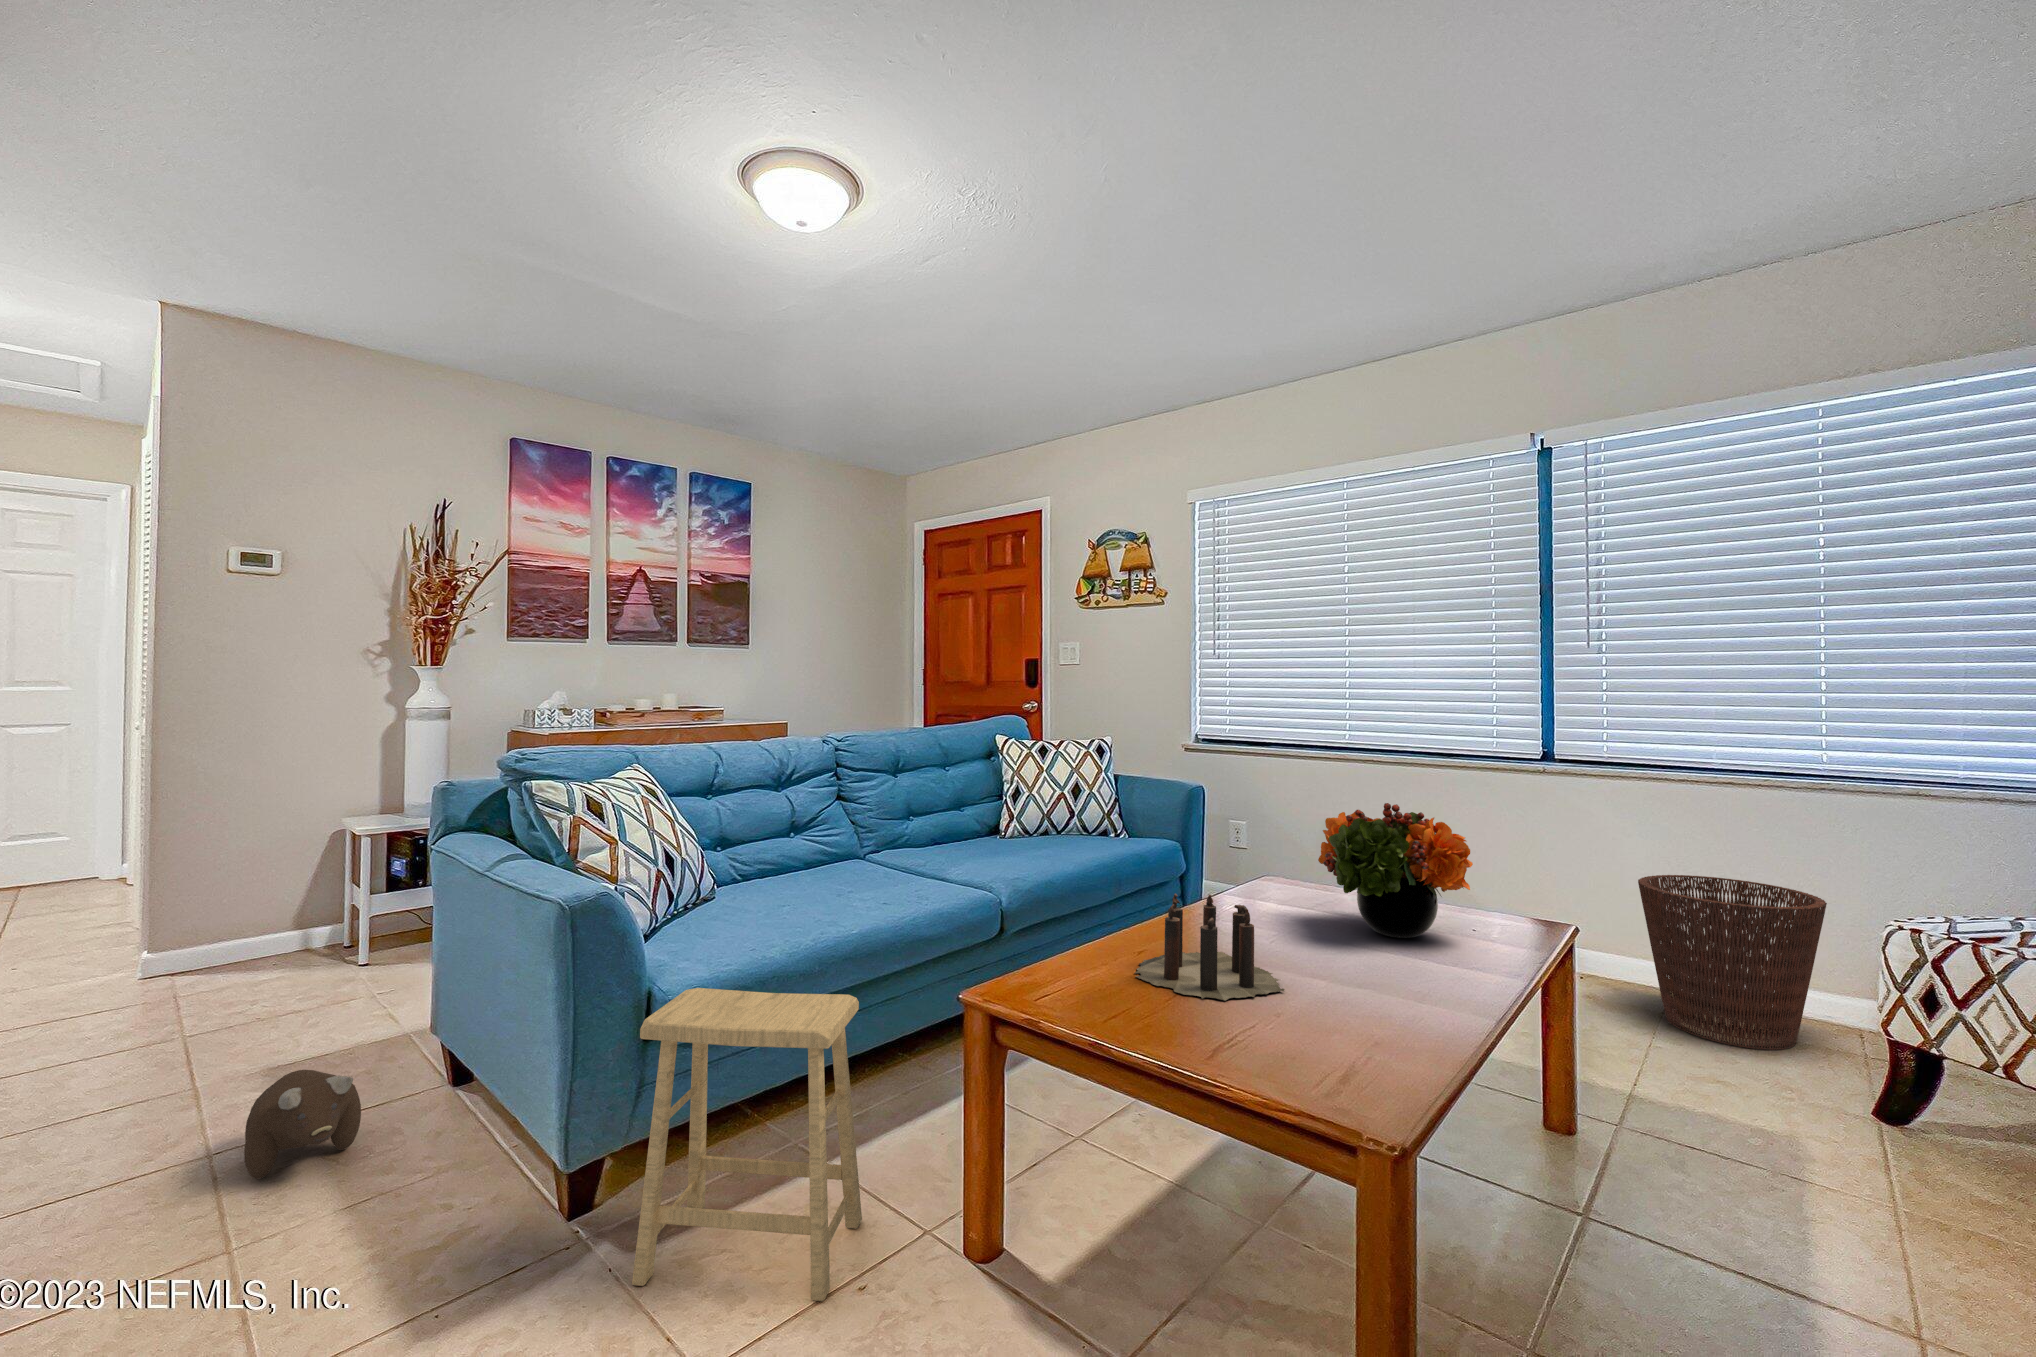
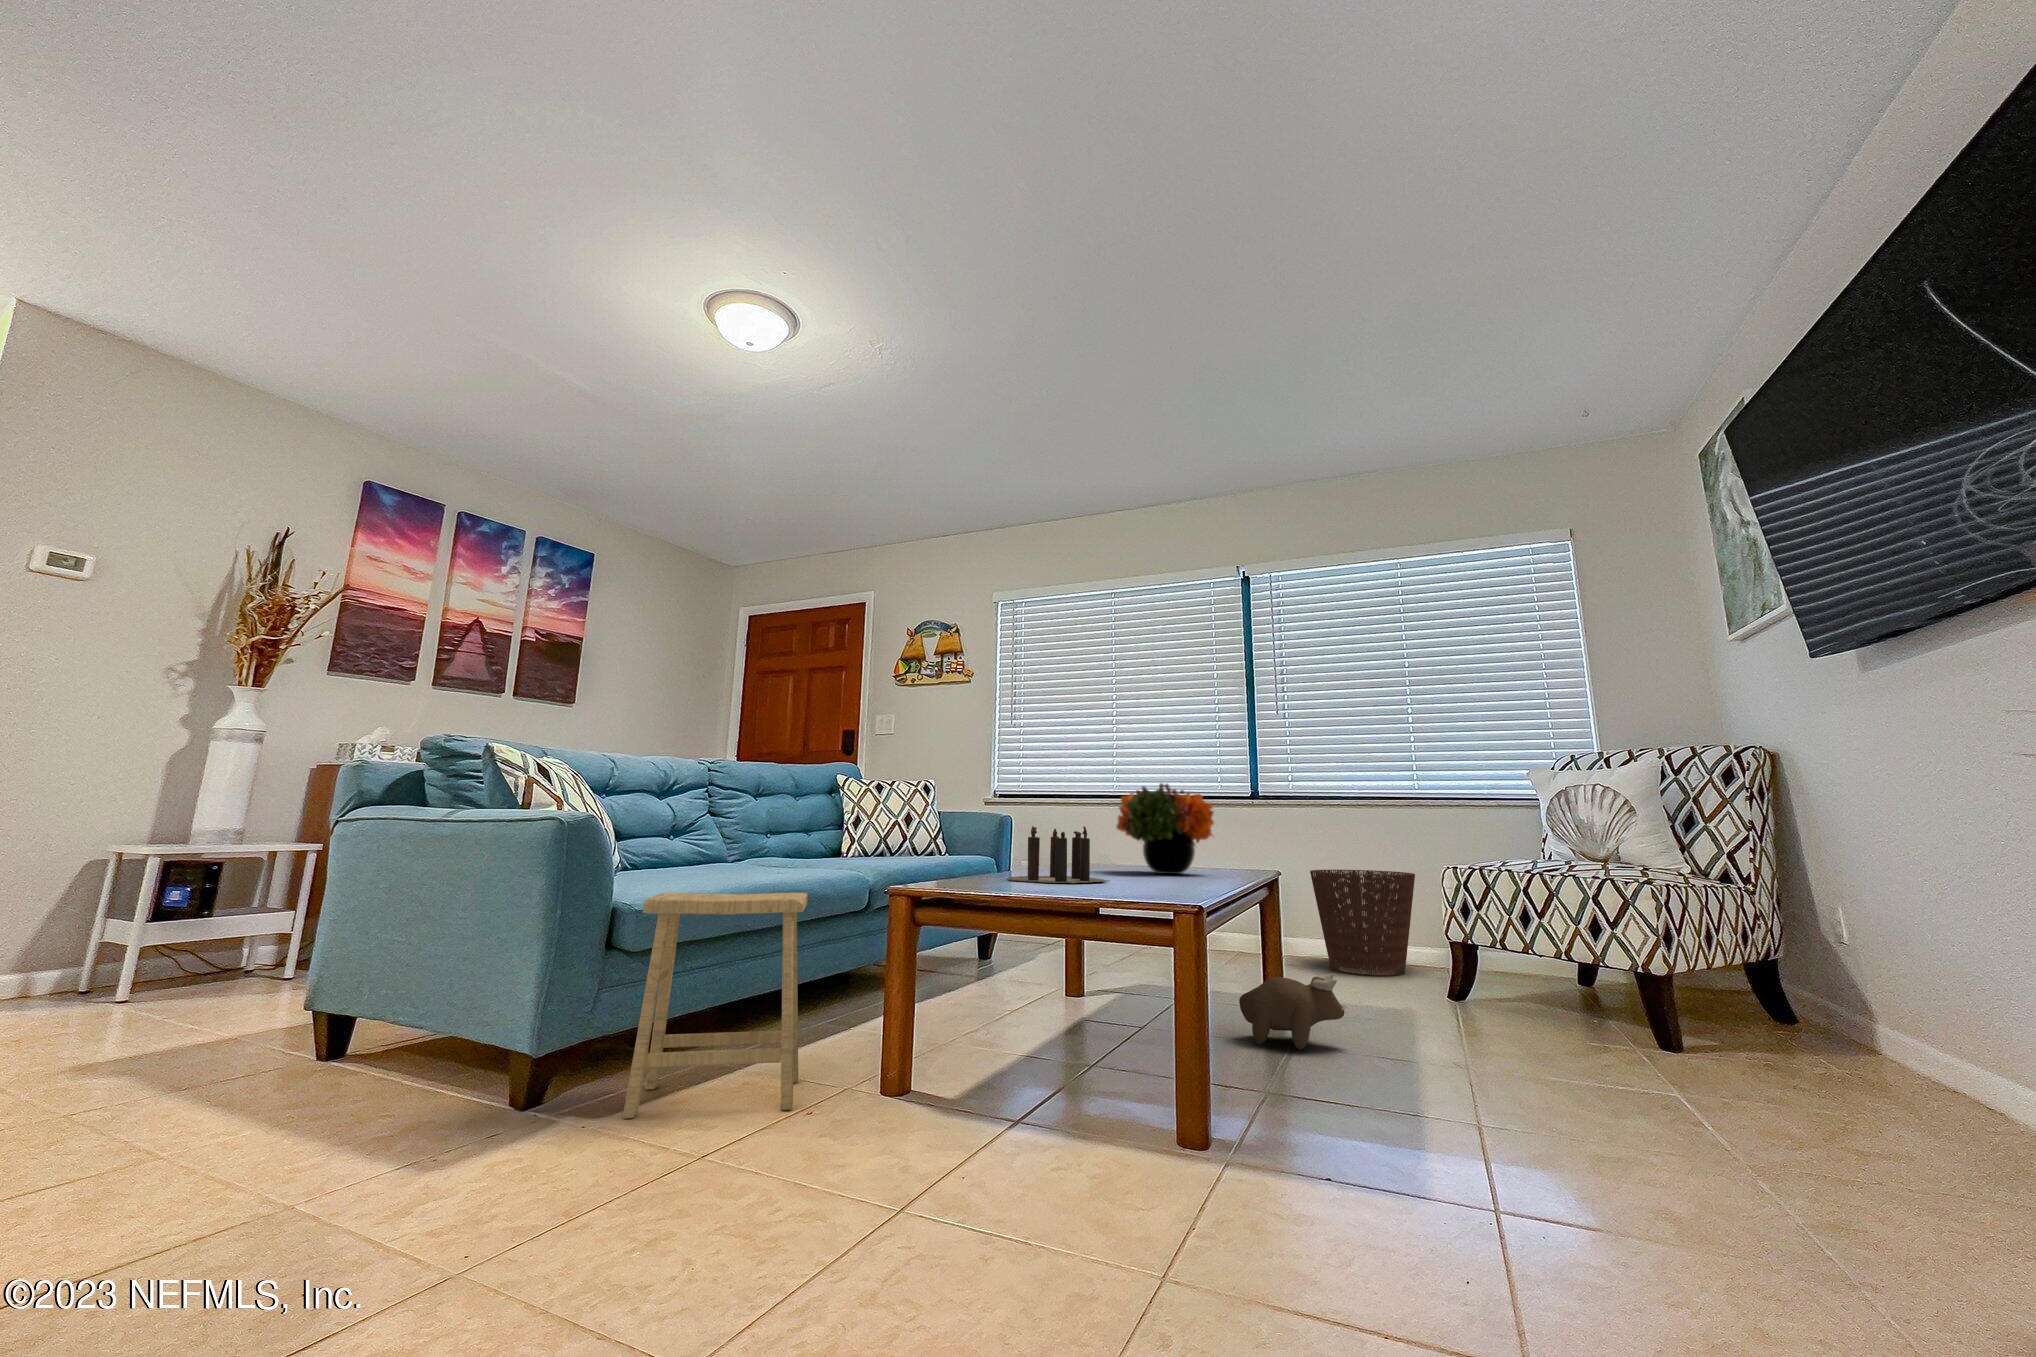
plush toy: present [244,1070,361,1179] -> present [1239,974,1347,1049]

